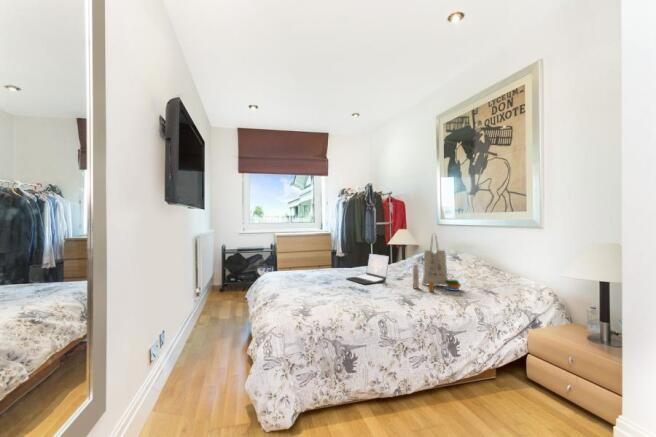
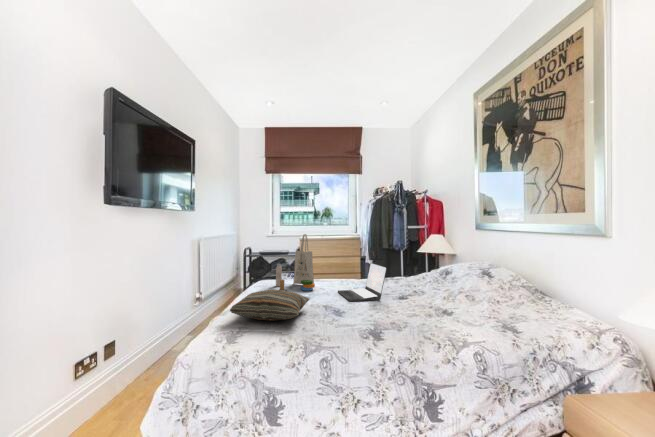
tote bag: present [413,237,461,295] -> present [276,234,315,291]
pillow: none [293,278,352,302] -> present [230,290,309,320]

